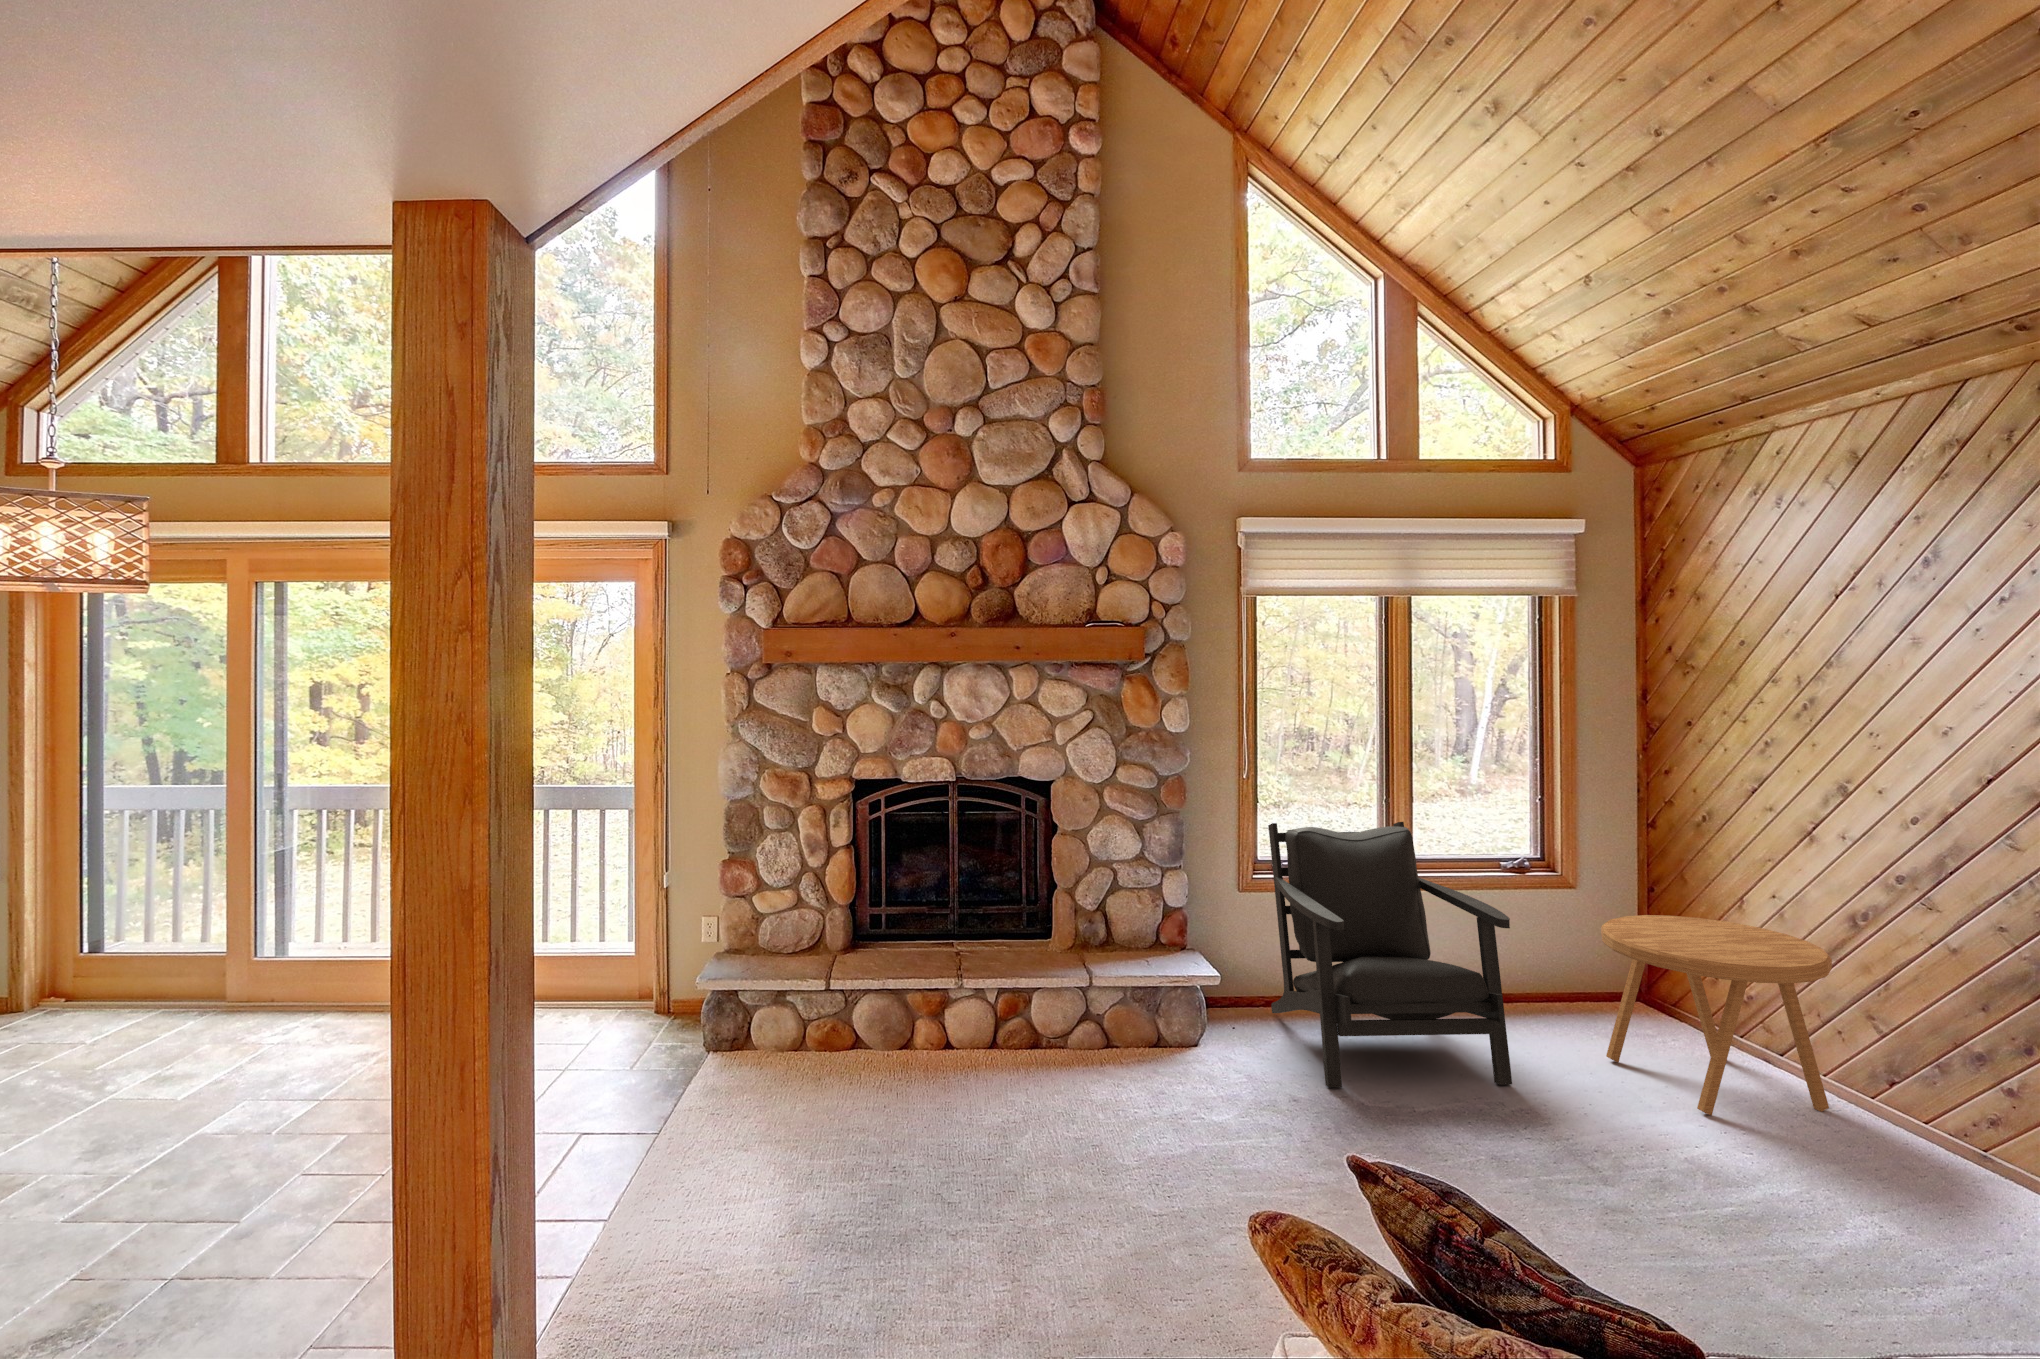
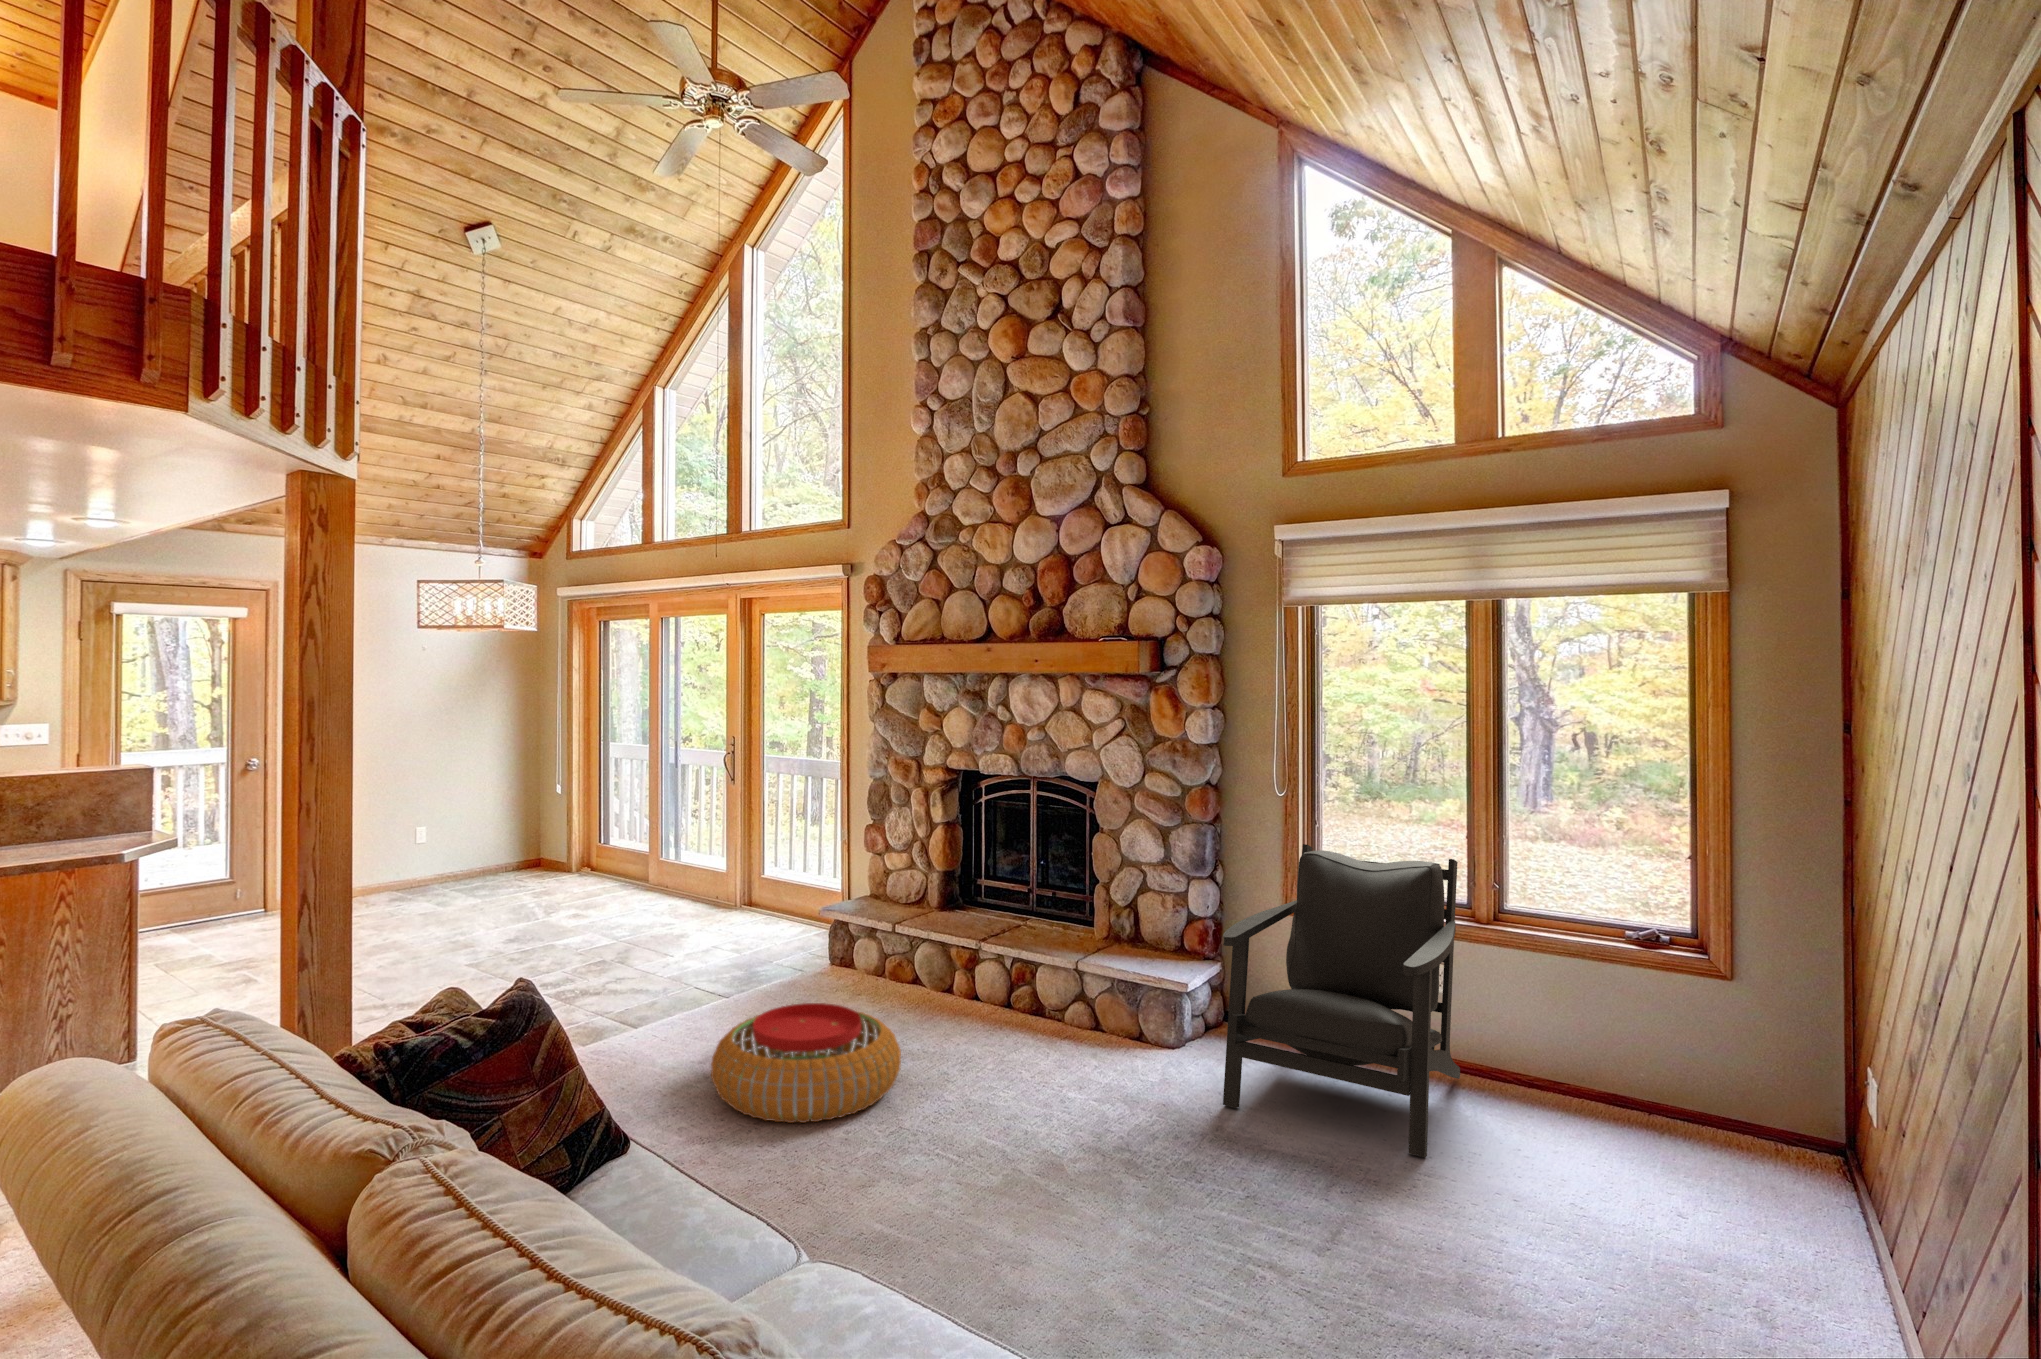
side table: present [1601,915,1832,1115] -> none [1558,1003,1860,1305]
pouf: none [853,1094,1100,1274] -> present [711,1003,901,1123]

